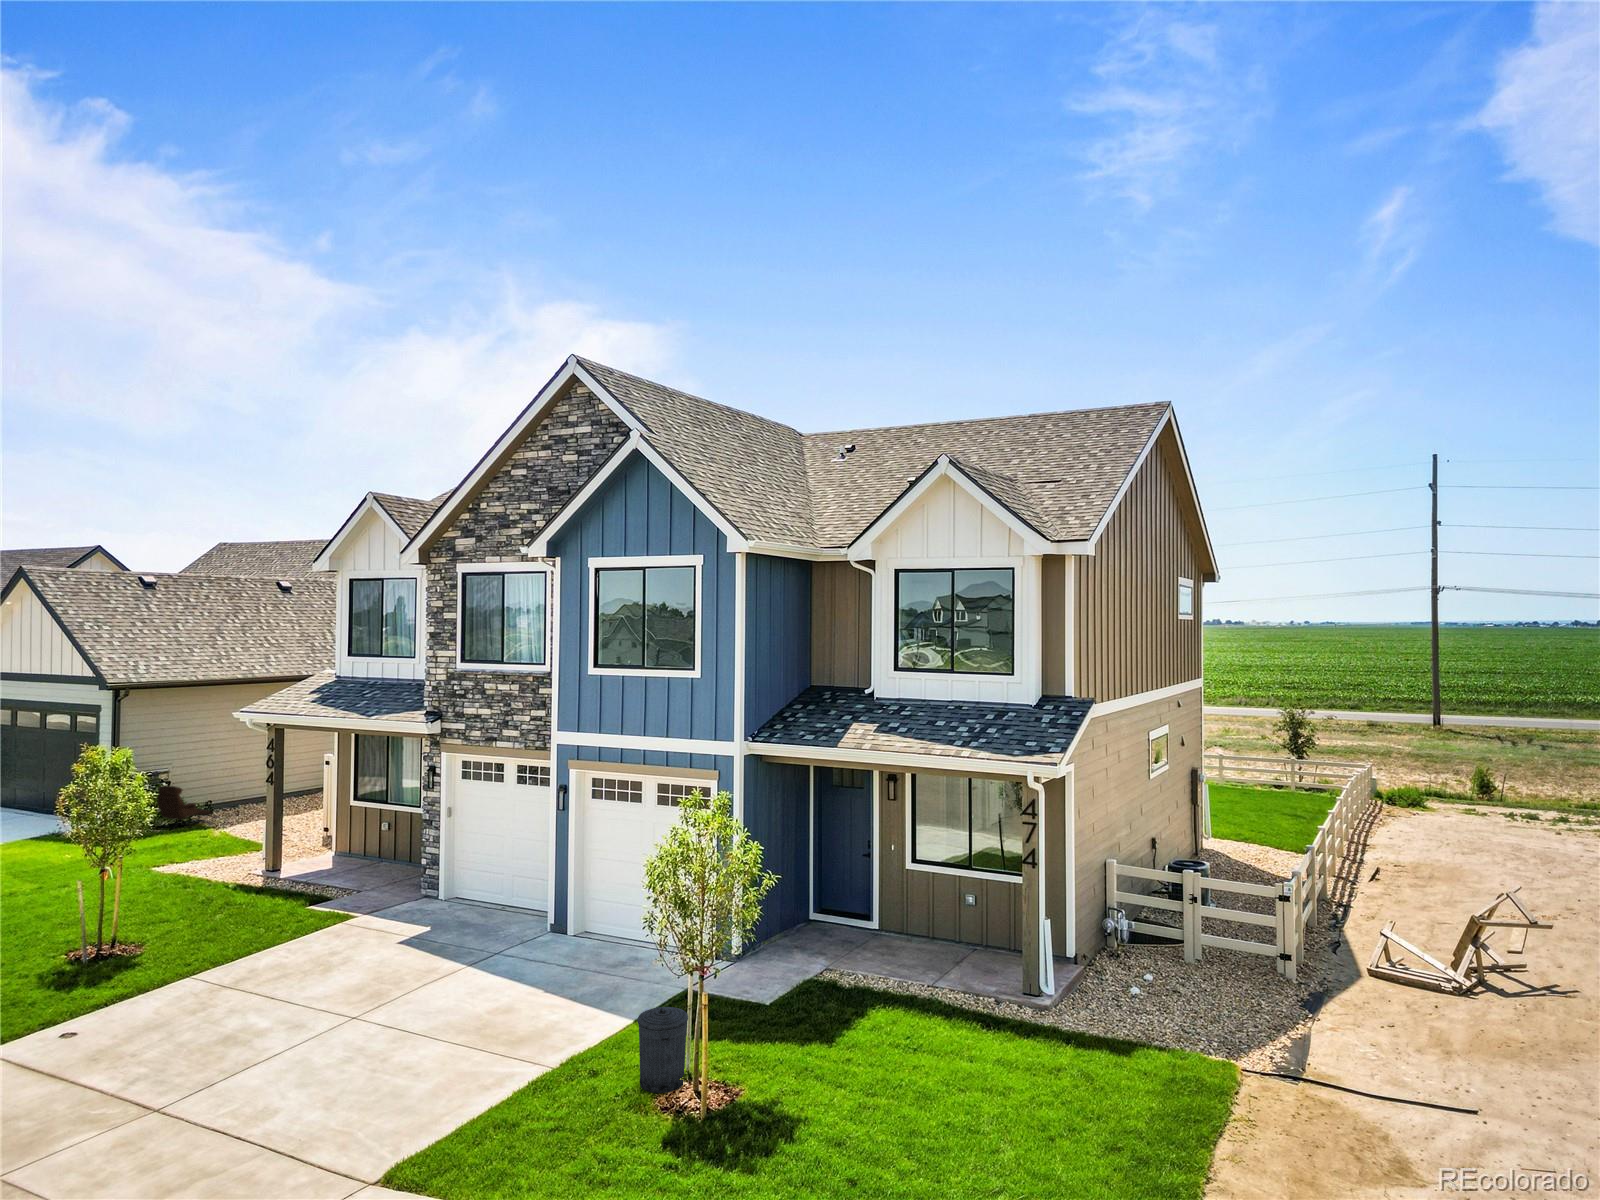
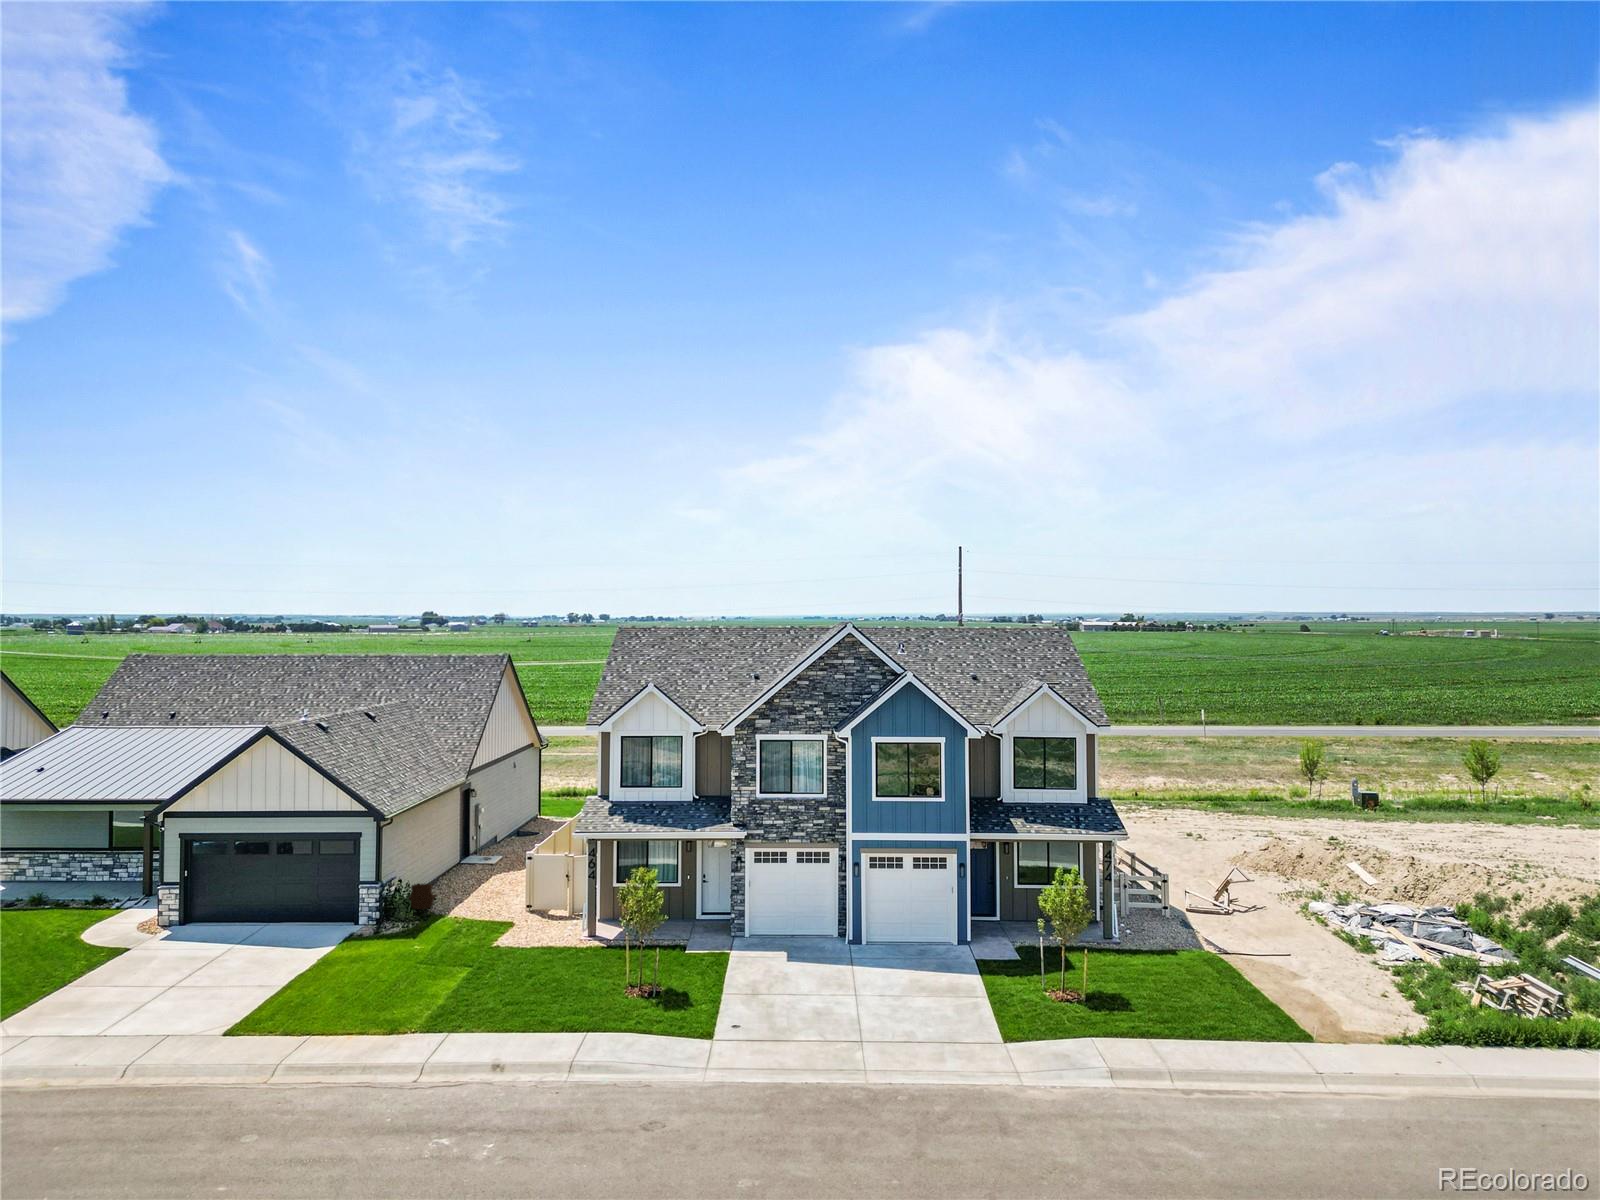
trash can: present [637,1007,688,1093] -> none [1024,961,1045,995]

